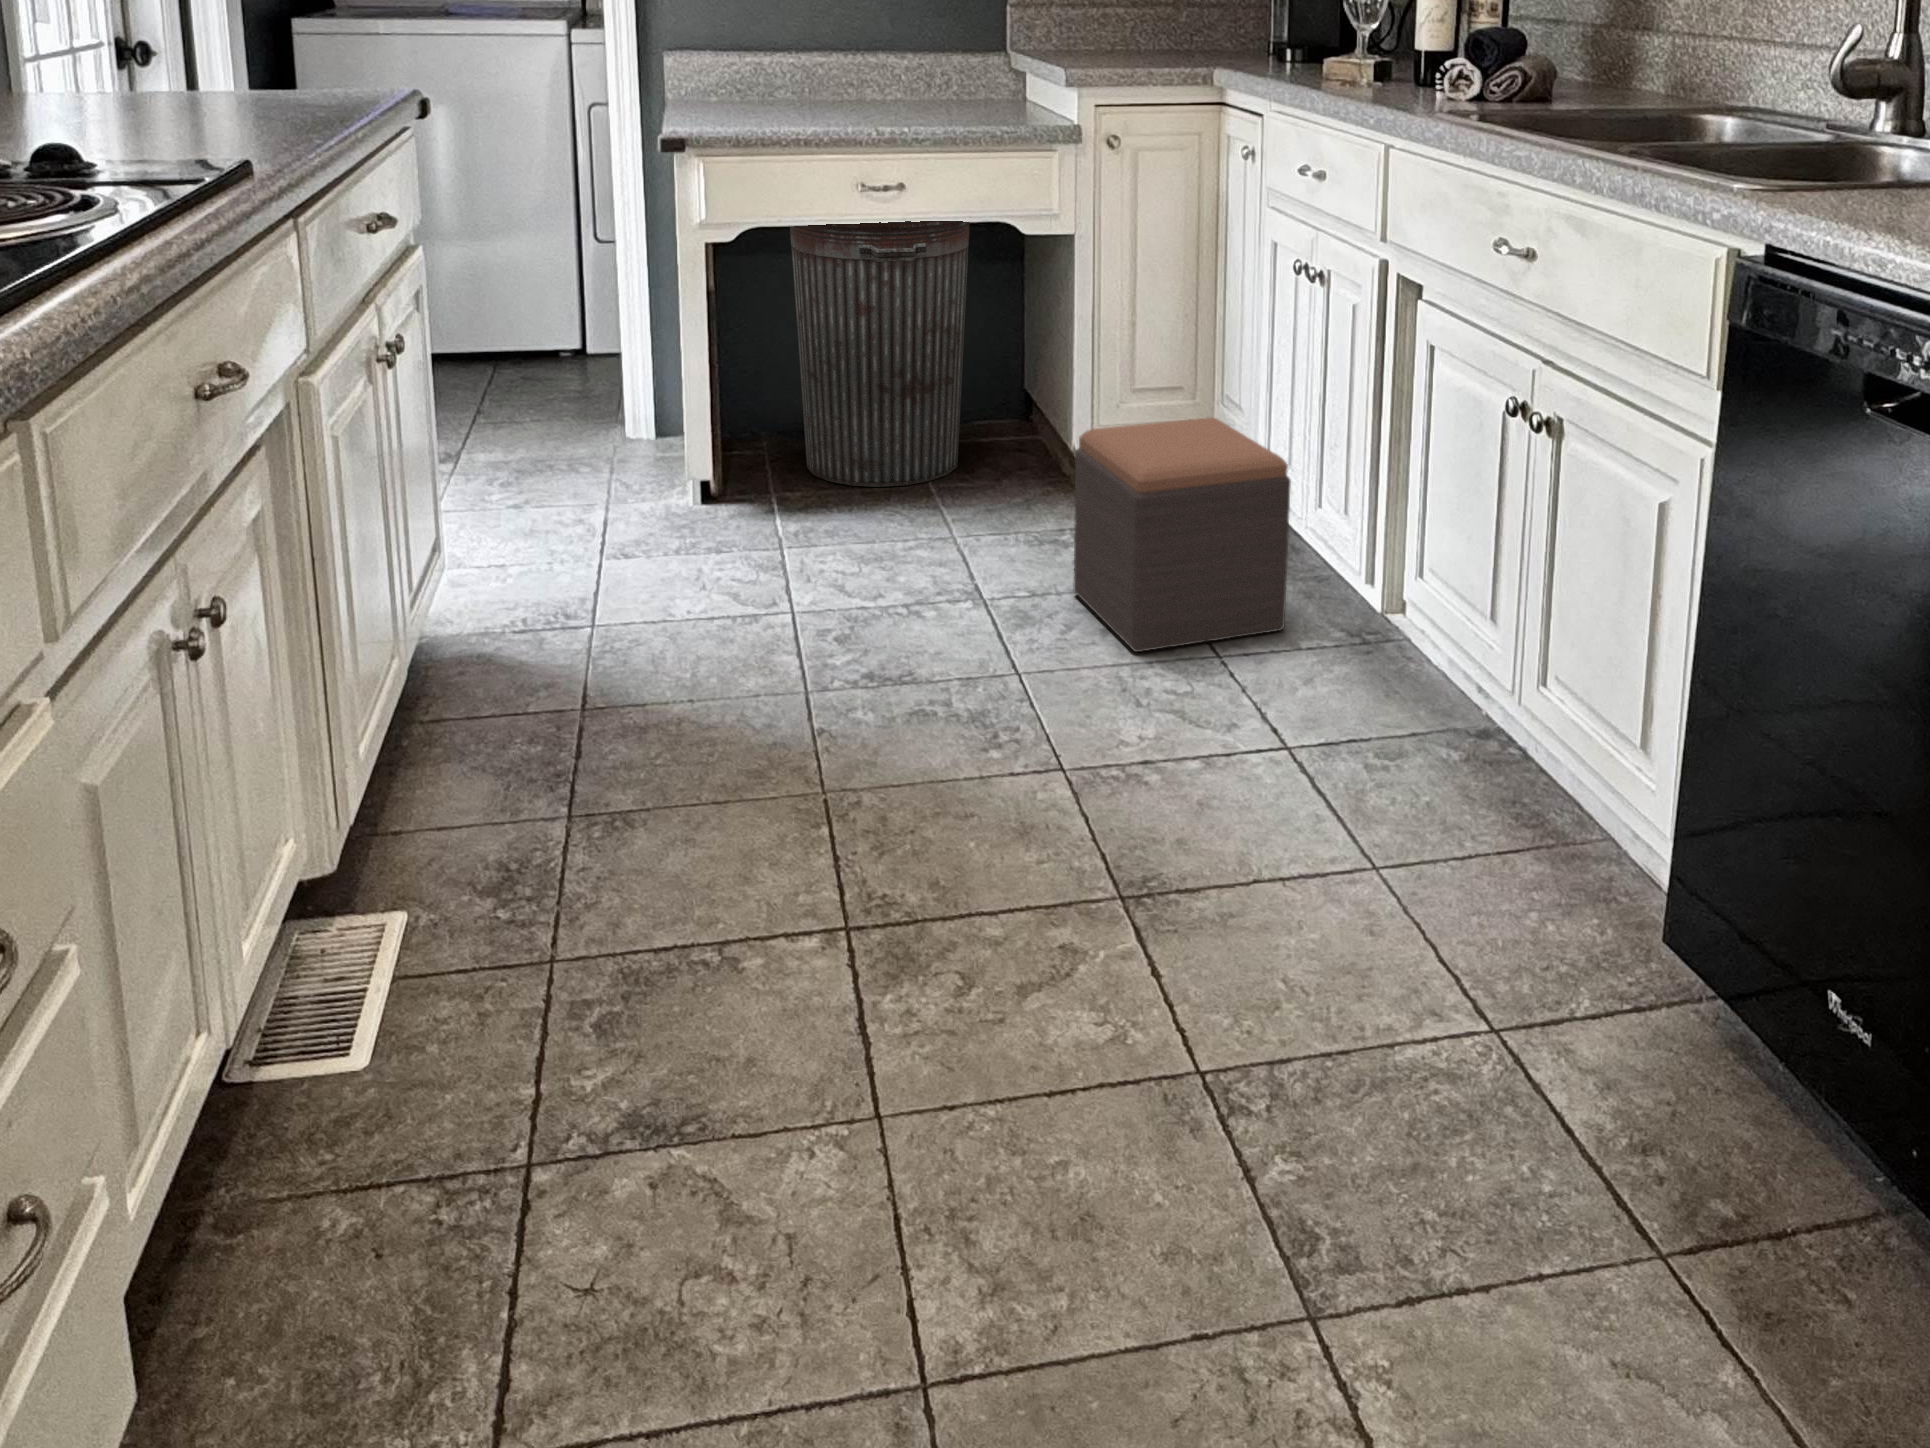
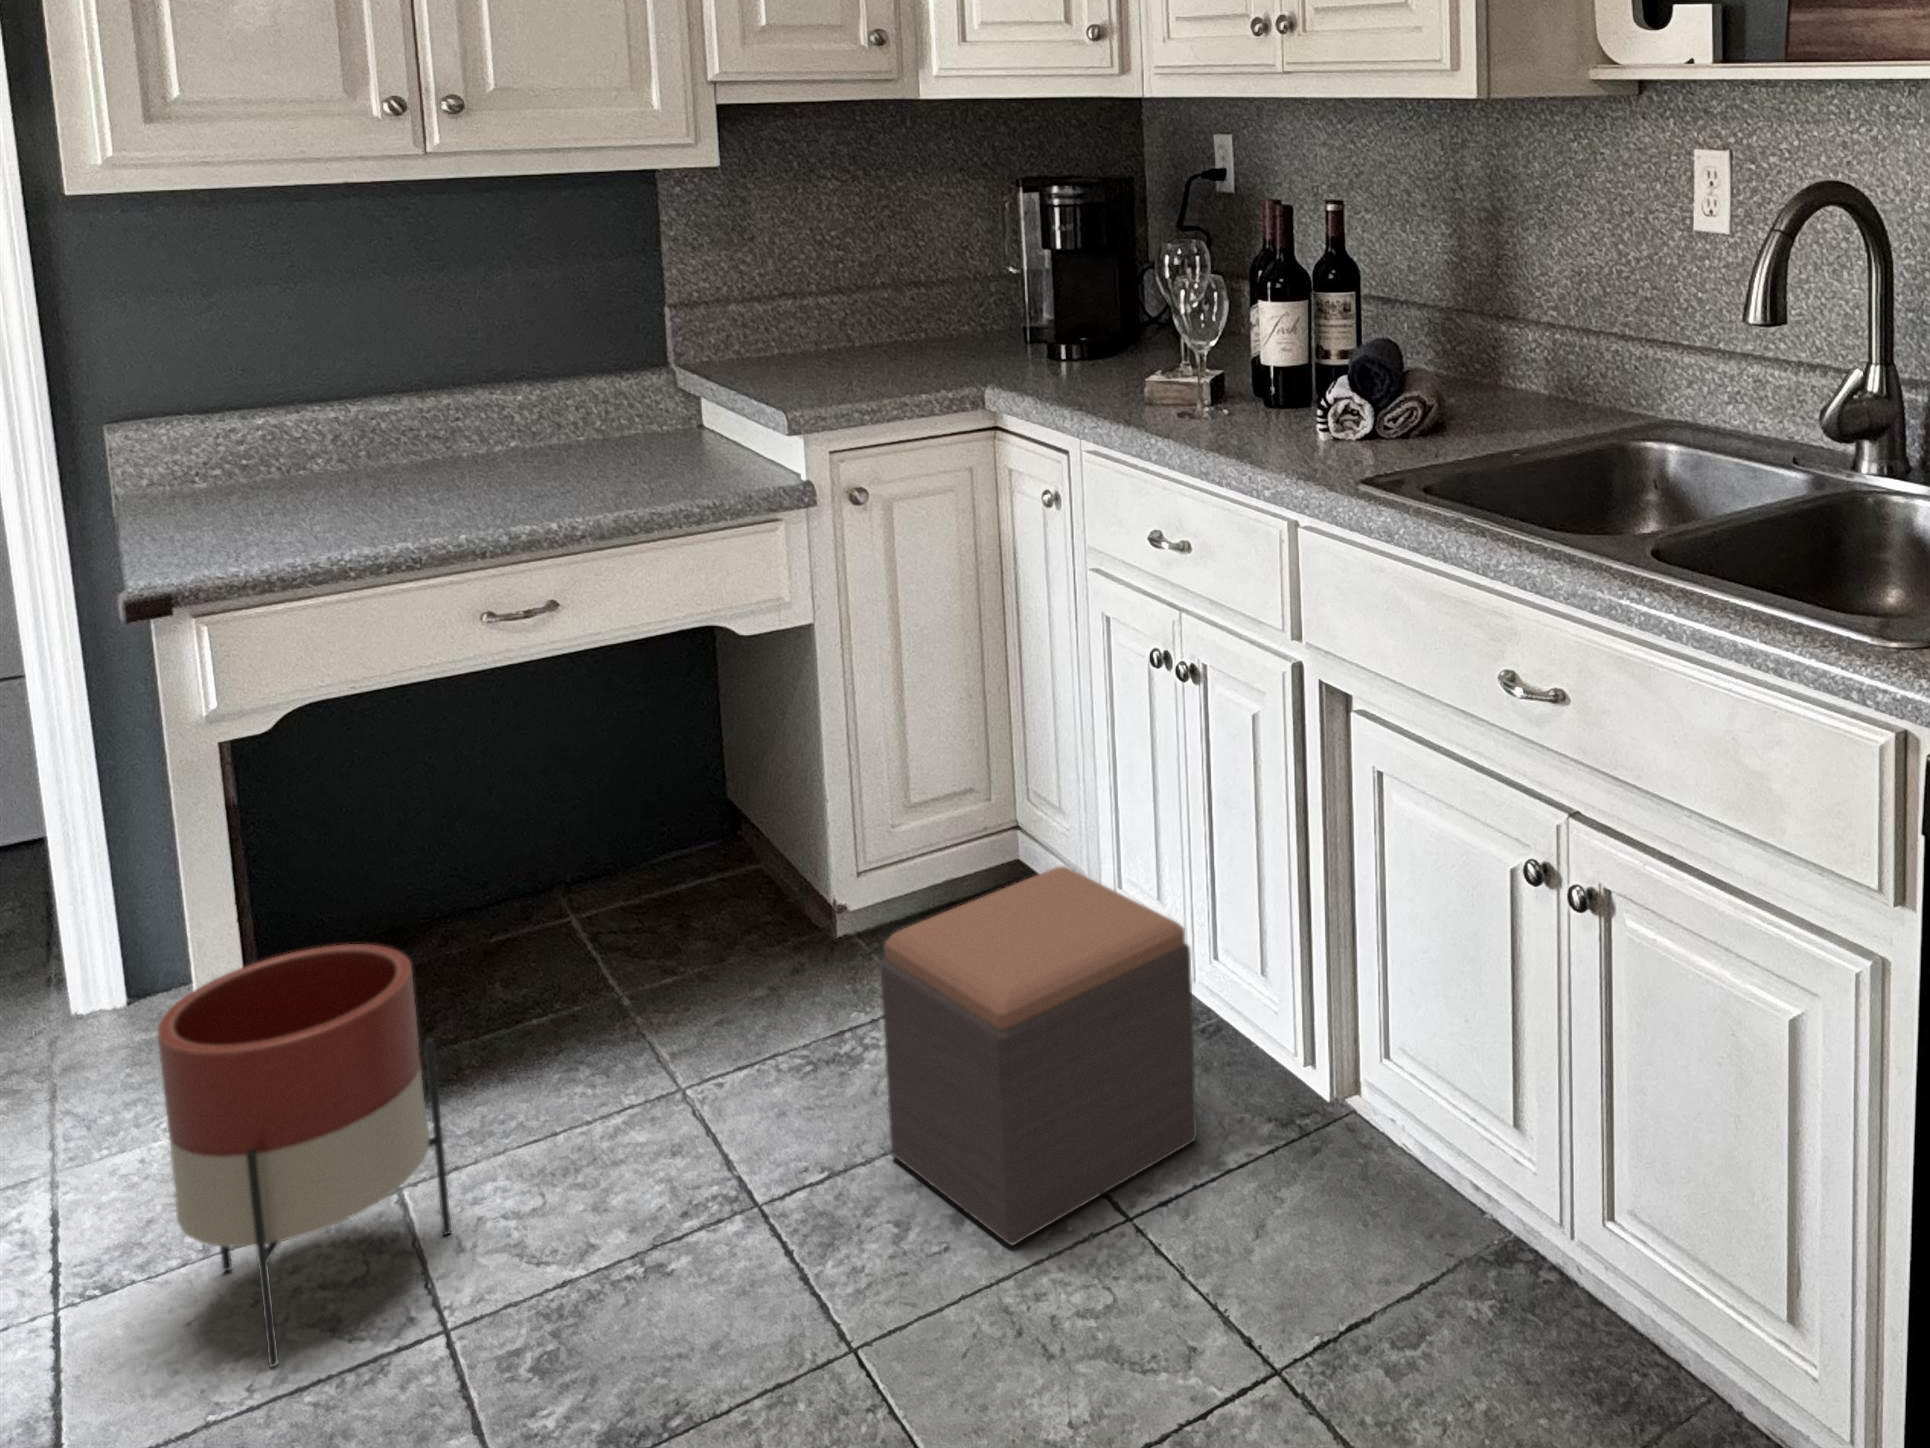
trash can: present [790,221,970,487] -> none [349,557,652,1032]
planter: none [657,371,806,606] -> present [157,944,451,1367]

